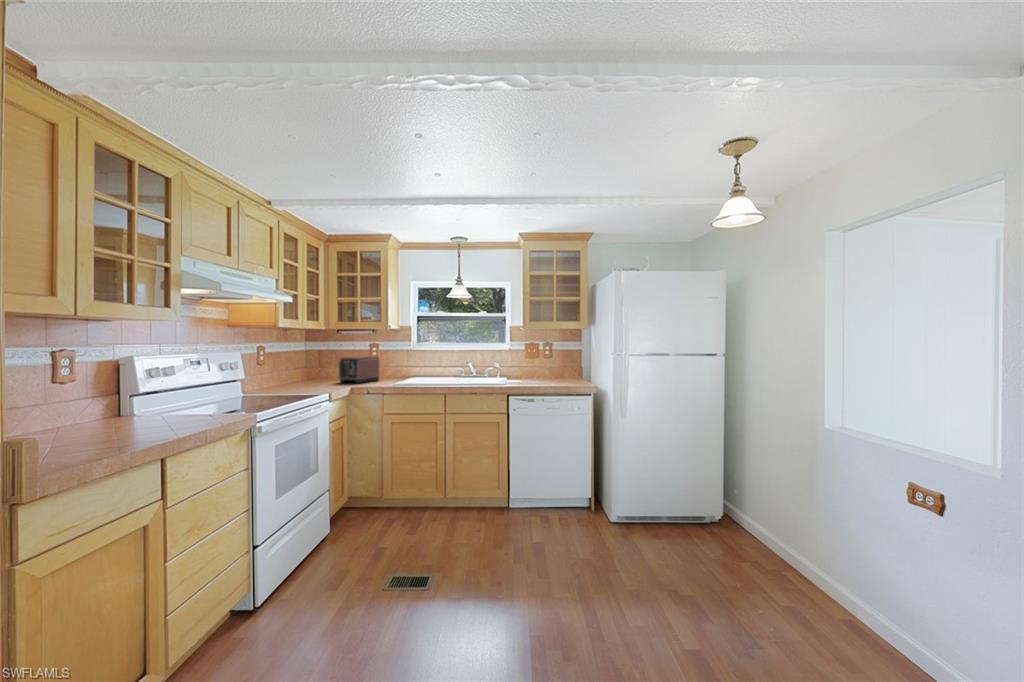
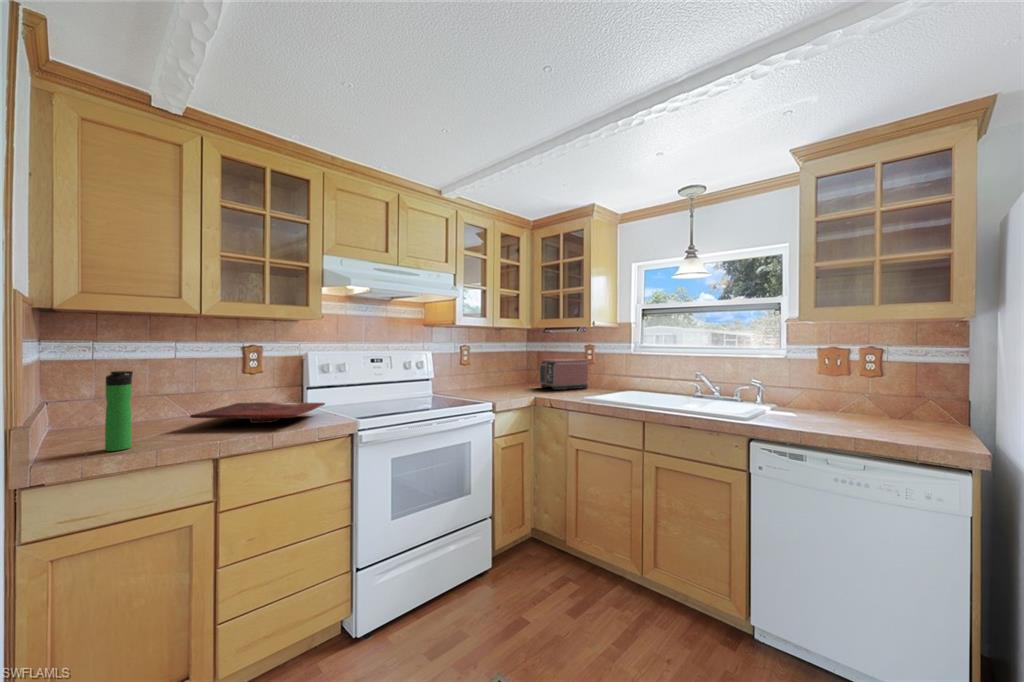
bottle: none [71,372,100,449] -> present [105,371,133,451]
cutting board: none [89,402,217,424] -> present [190,402,325,423]

